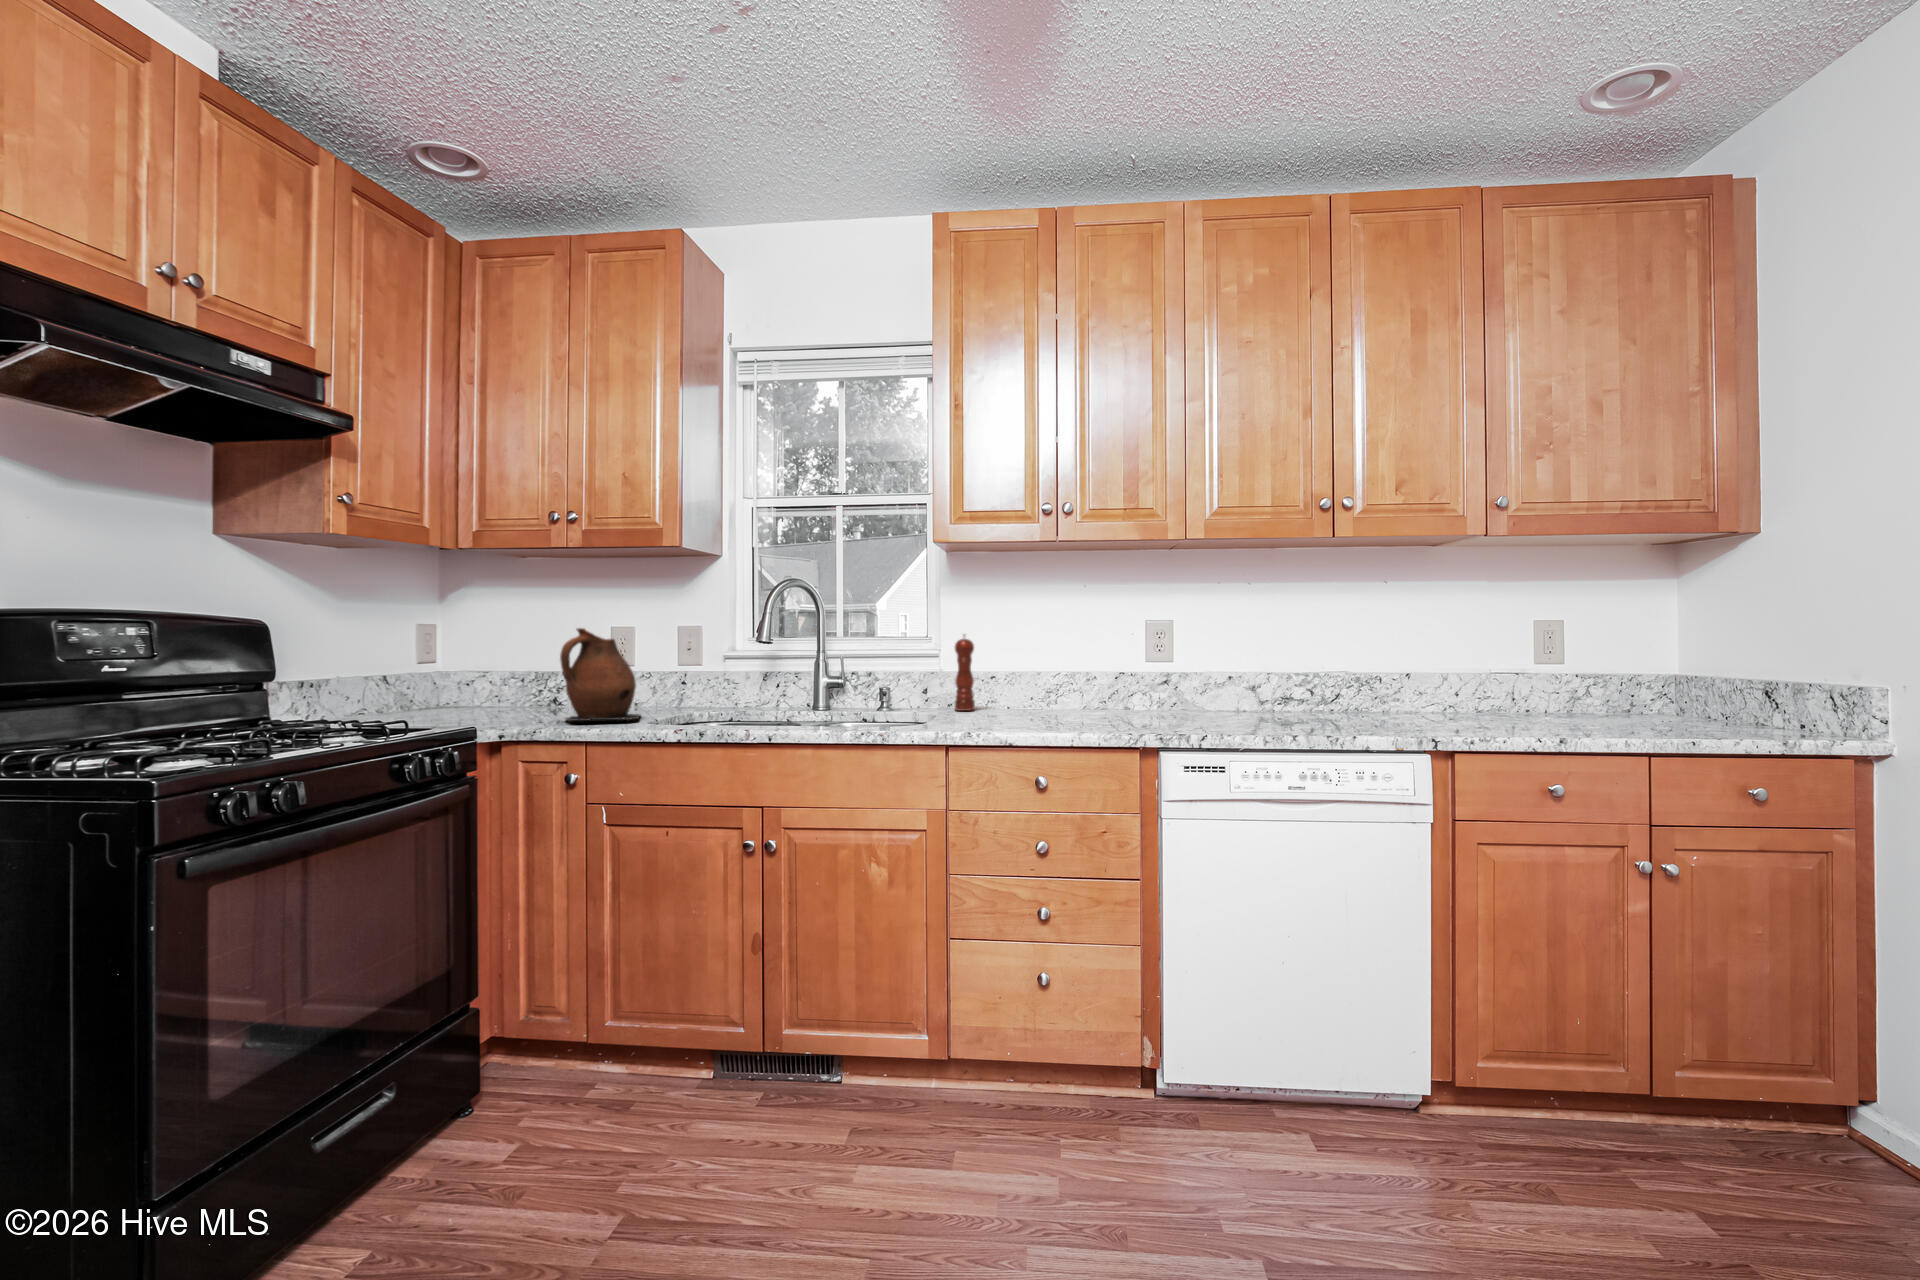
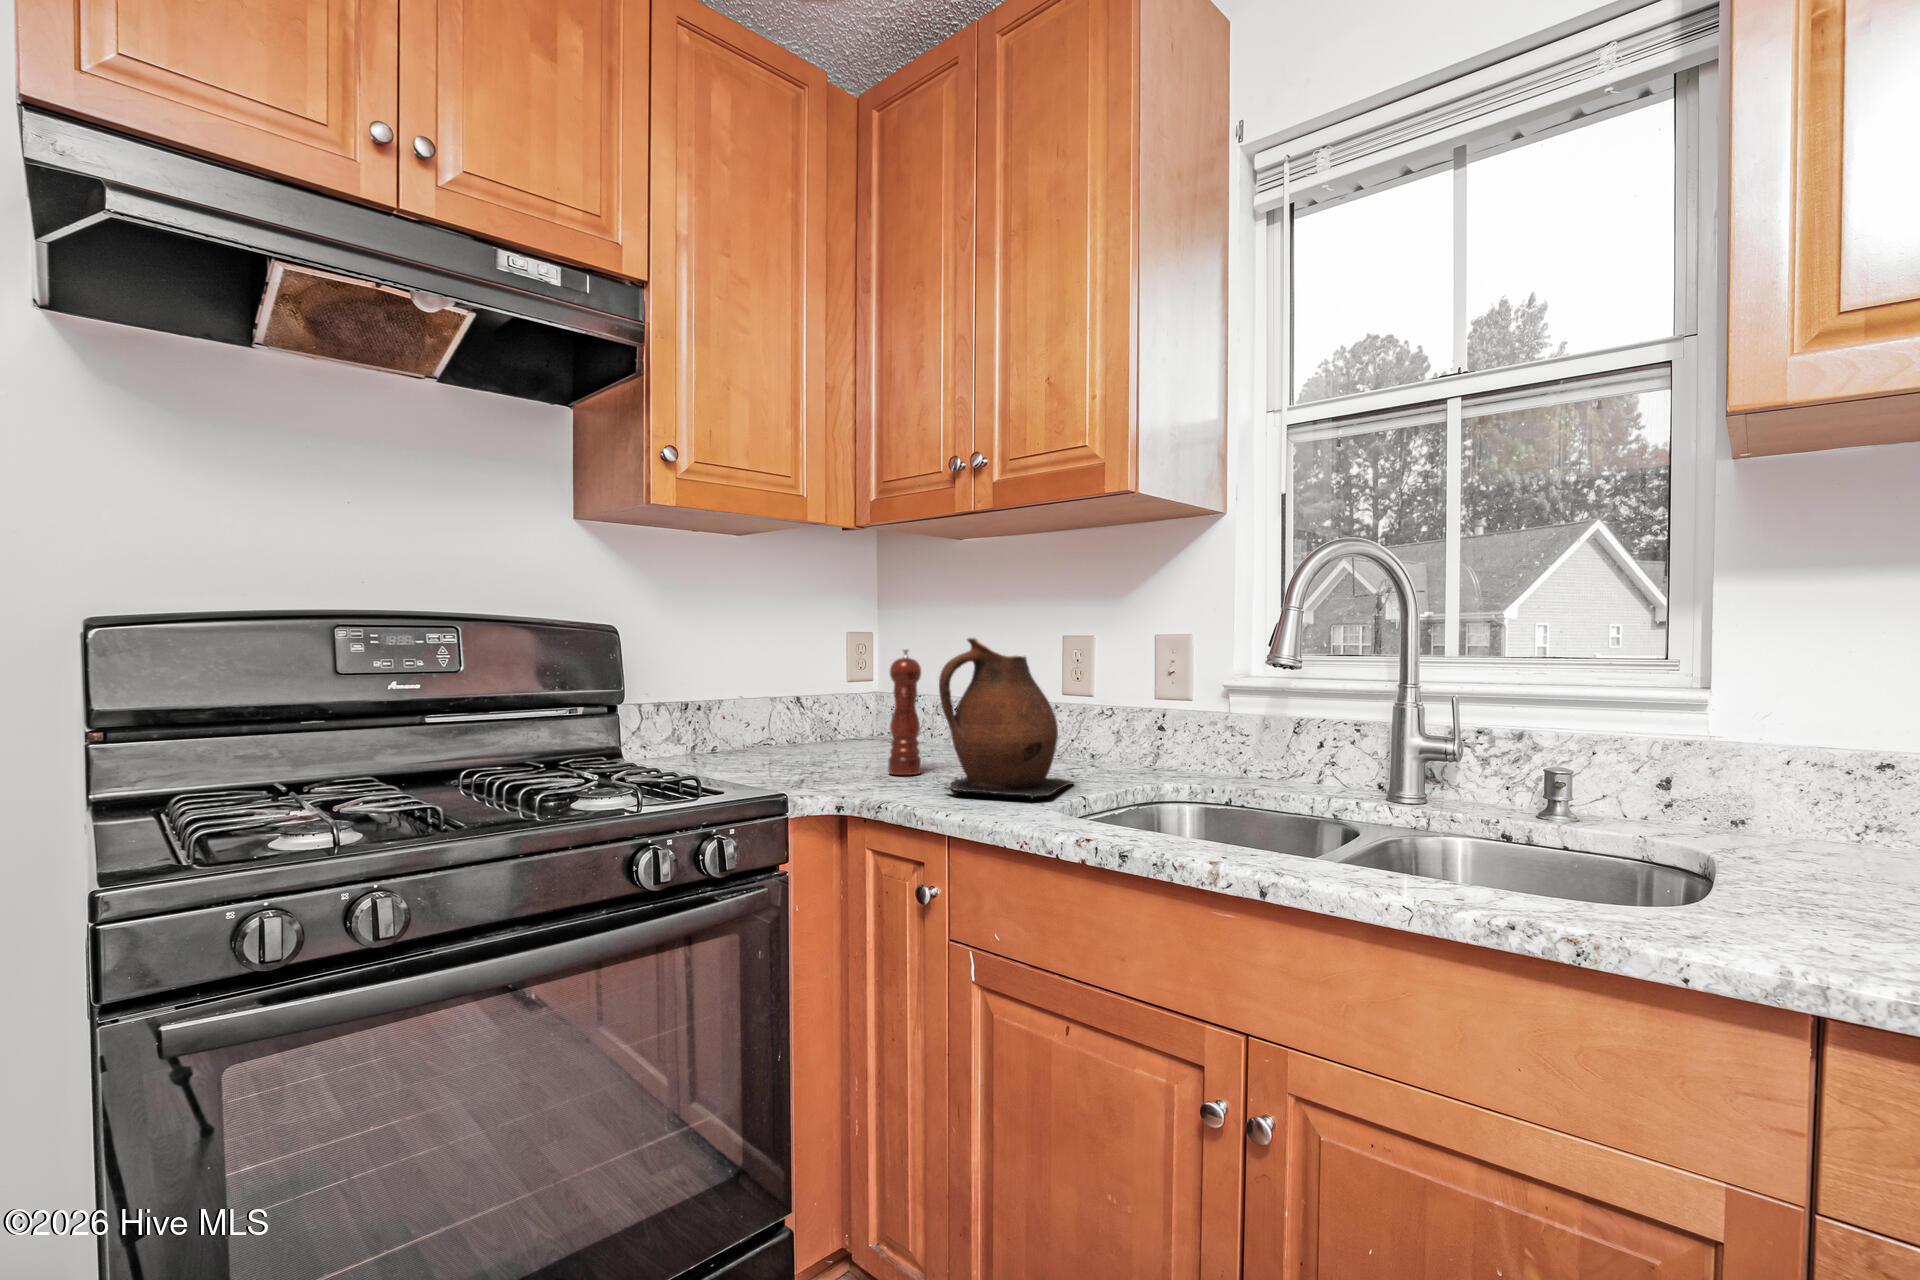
pepper mill: present [954,633,975,711] -> present [888,649,921,775]

